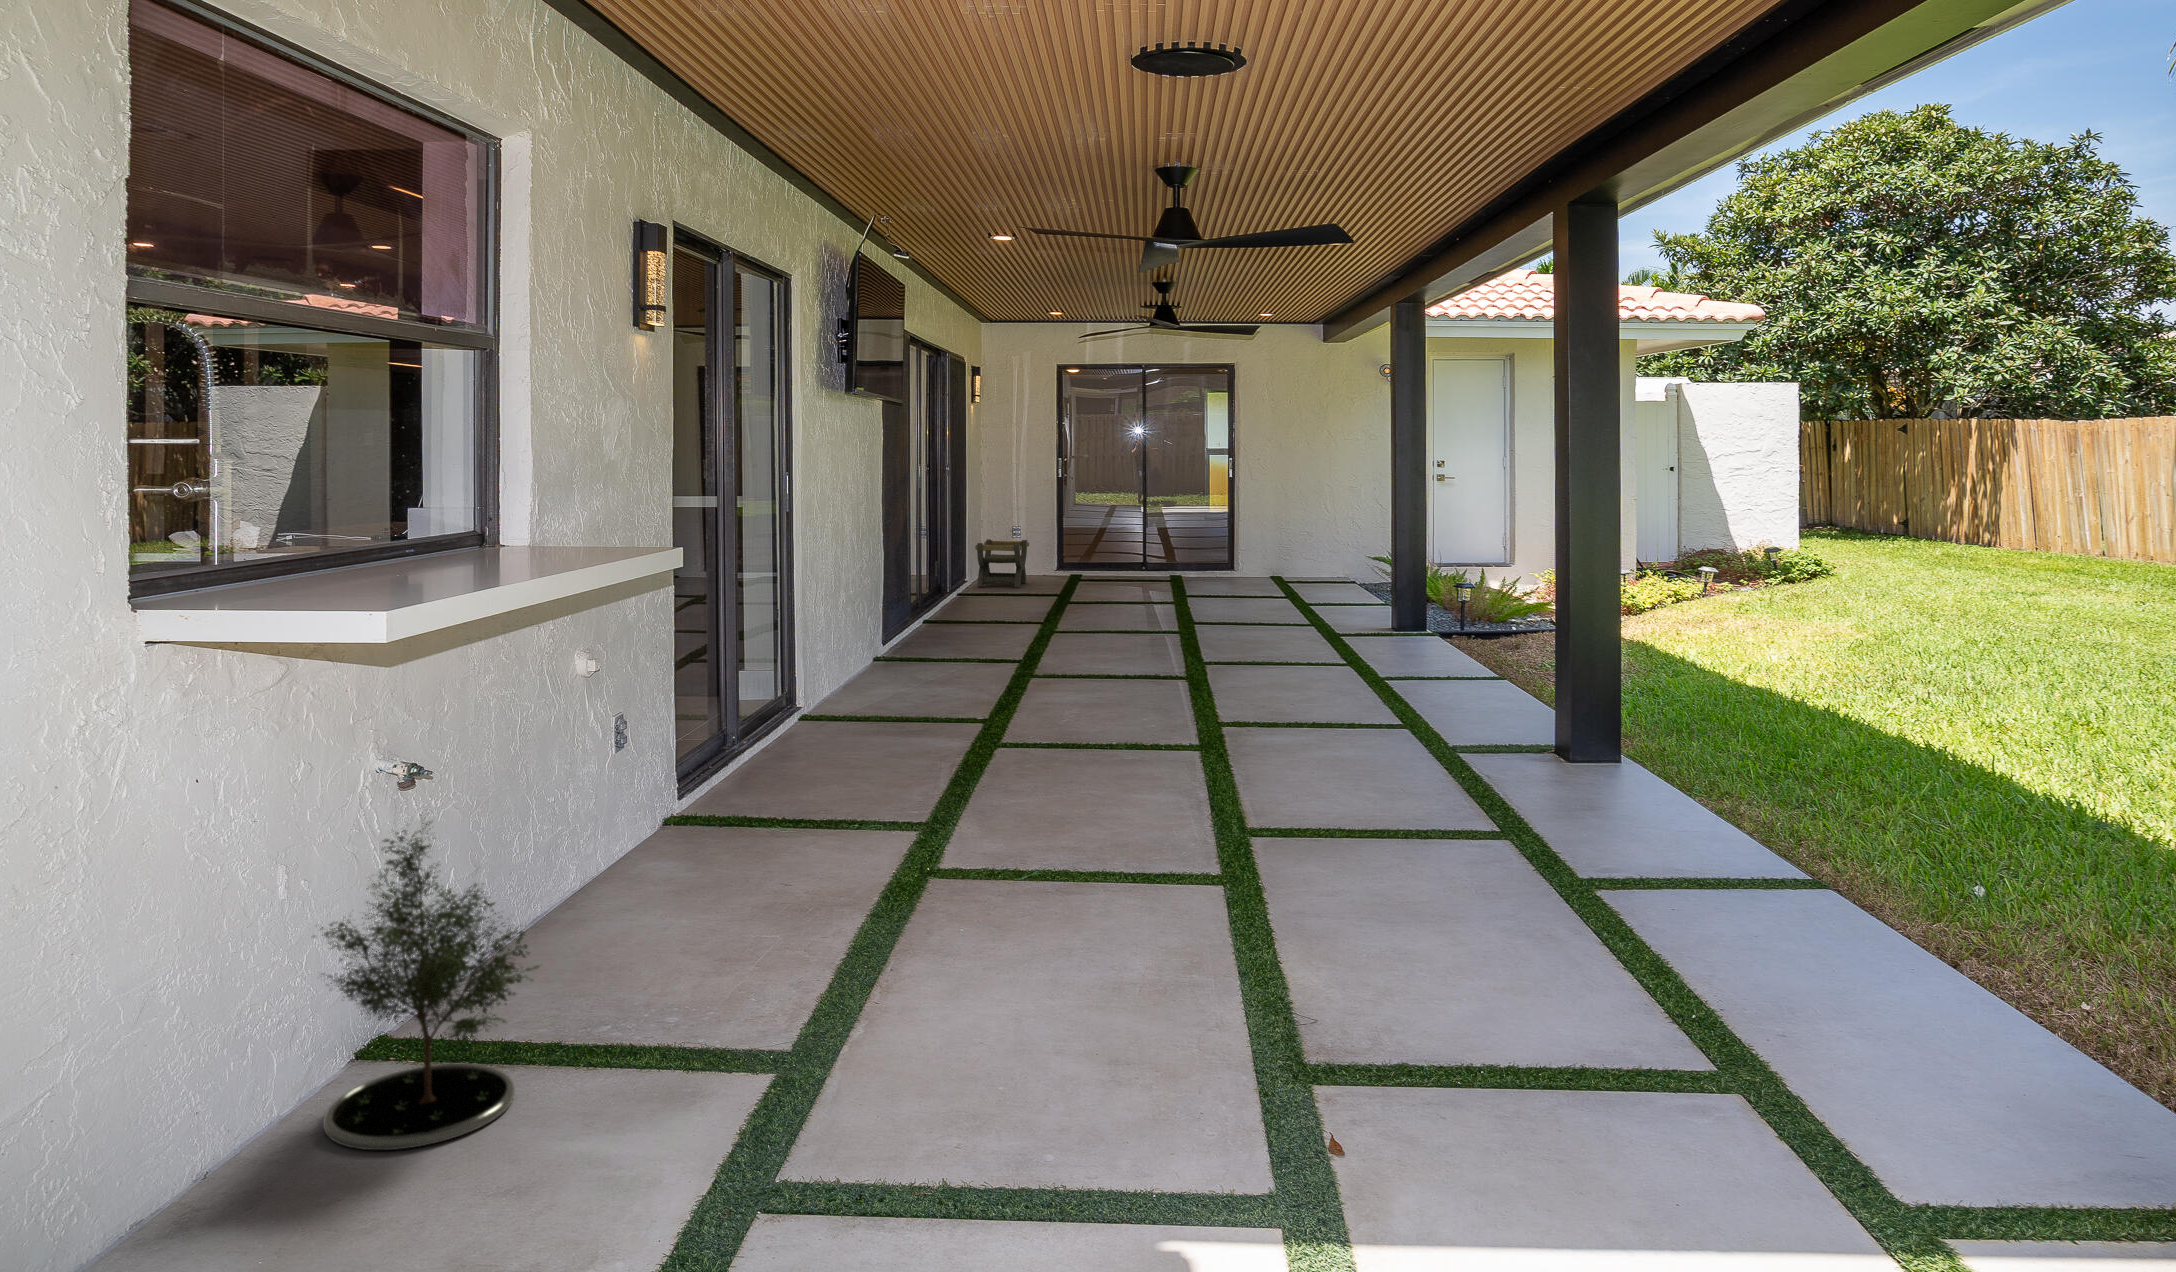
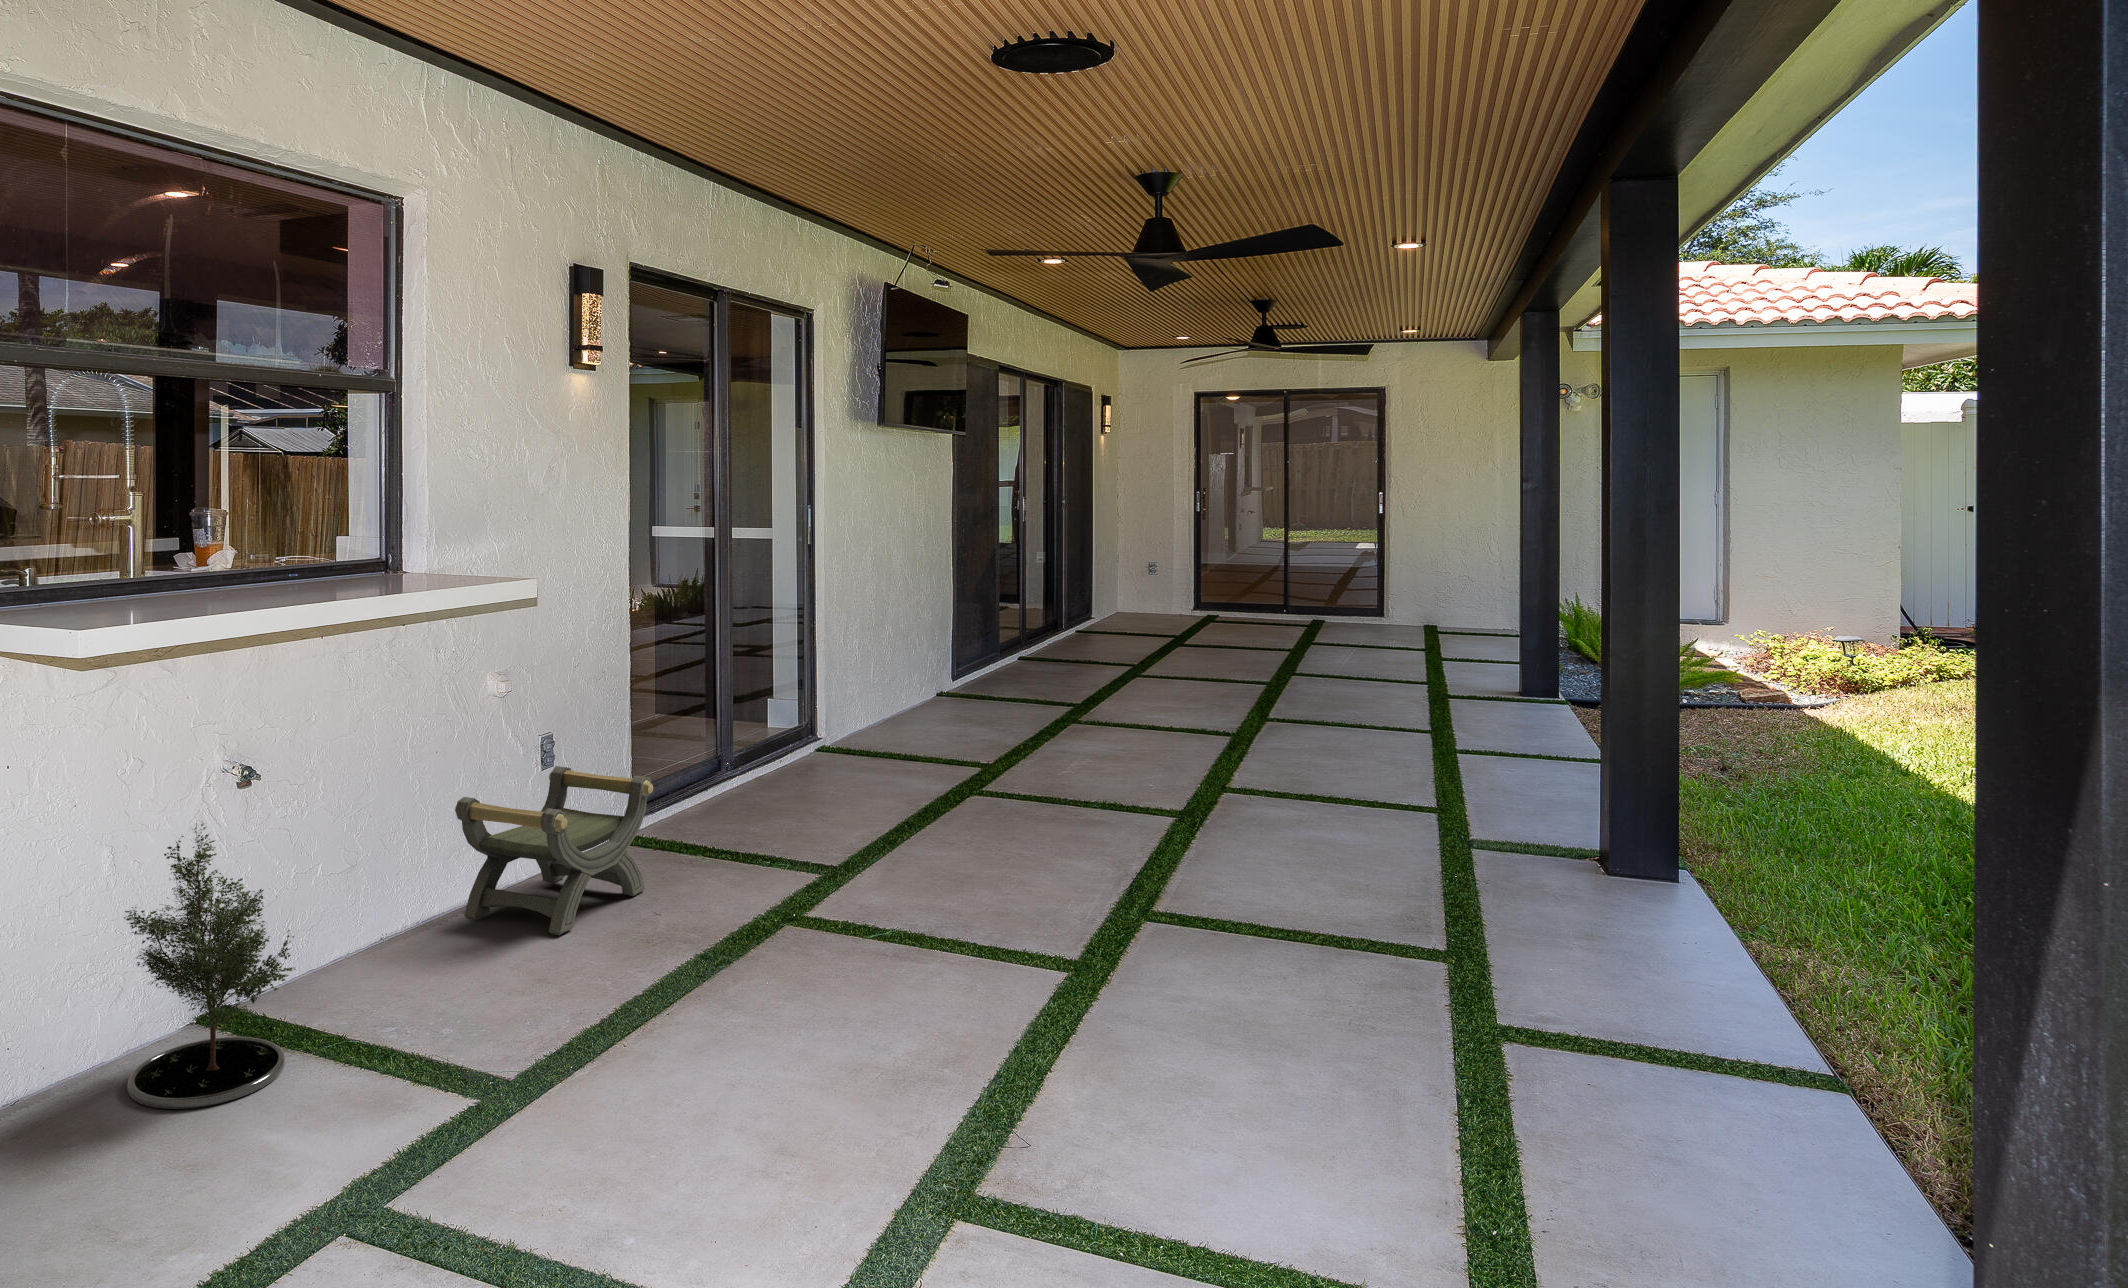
stool: present [975,539,1029,588] -> present [455,766,653,936]

